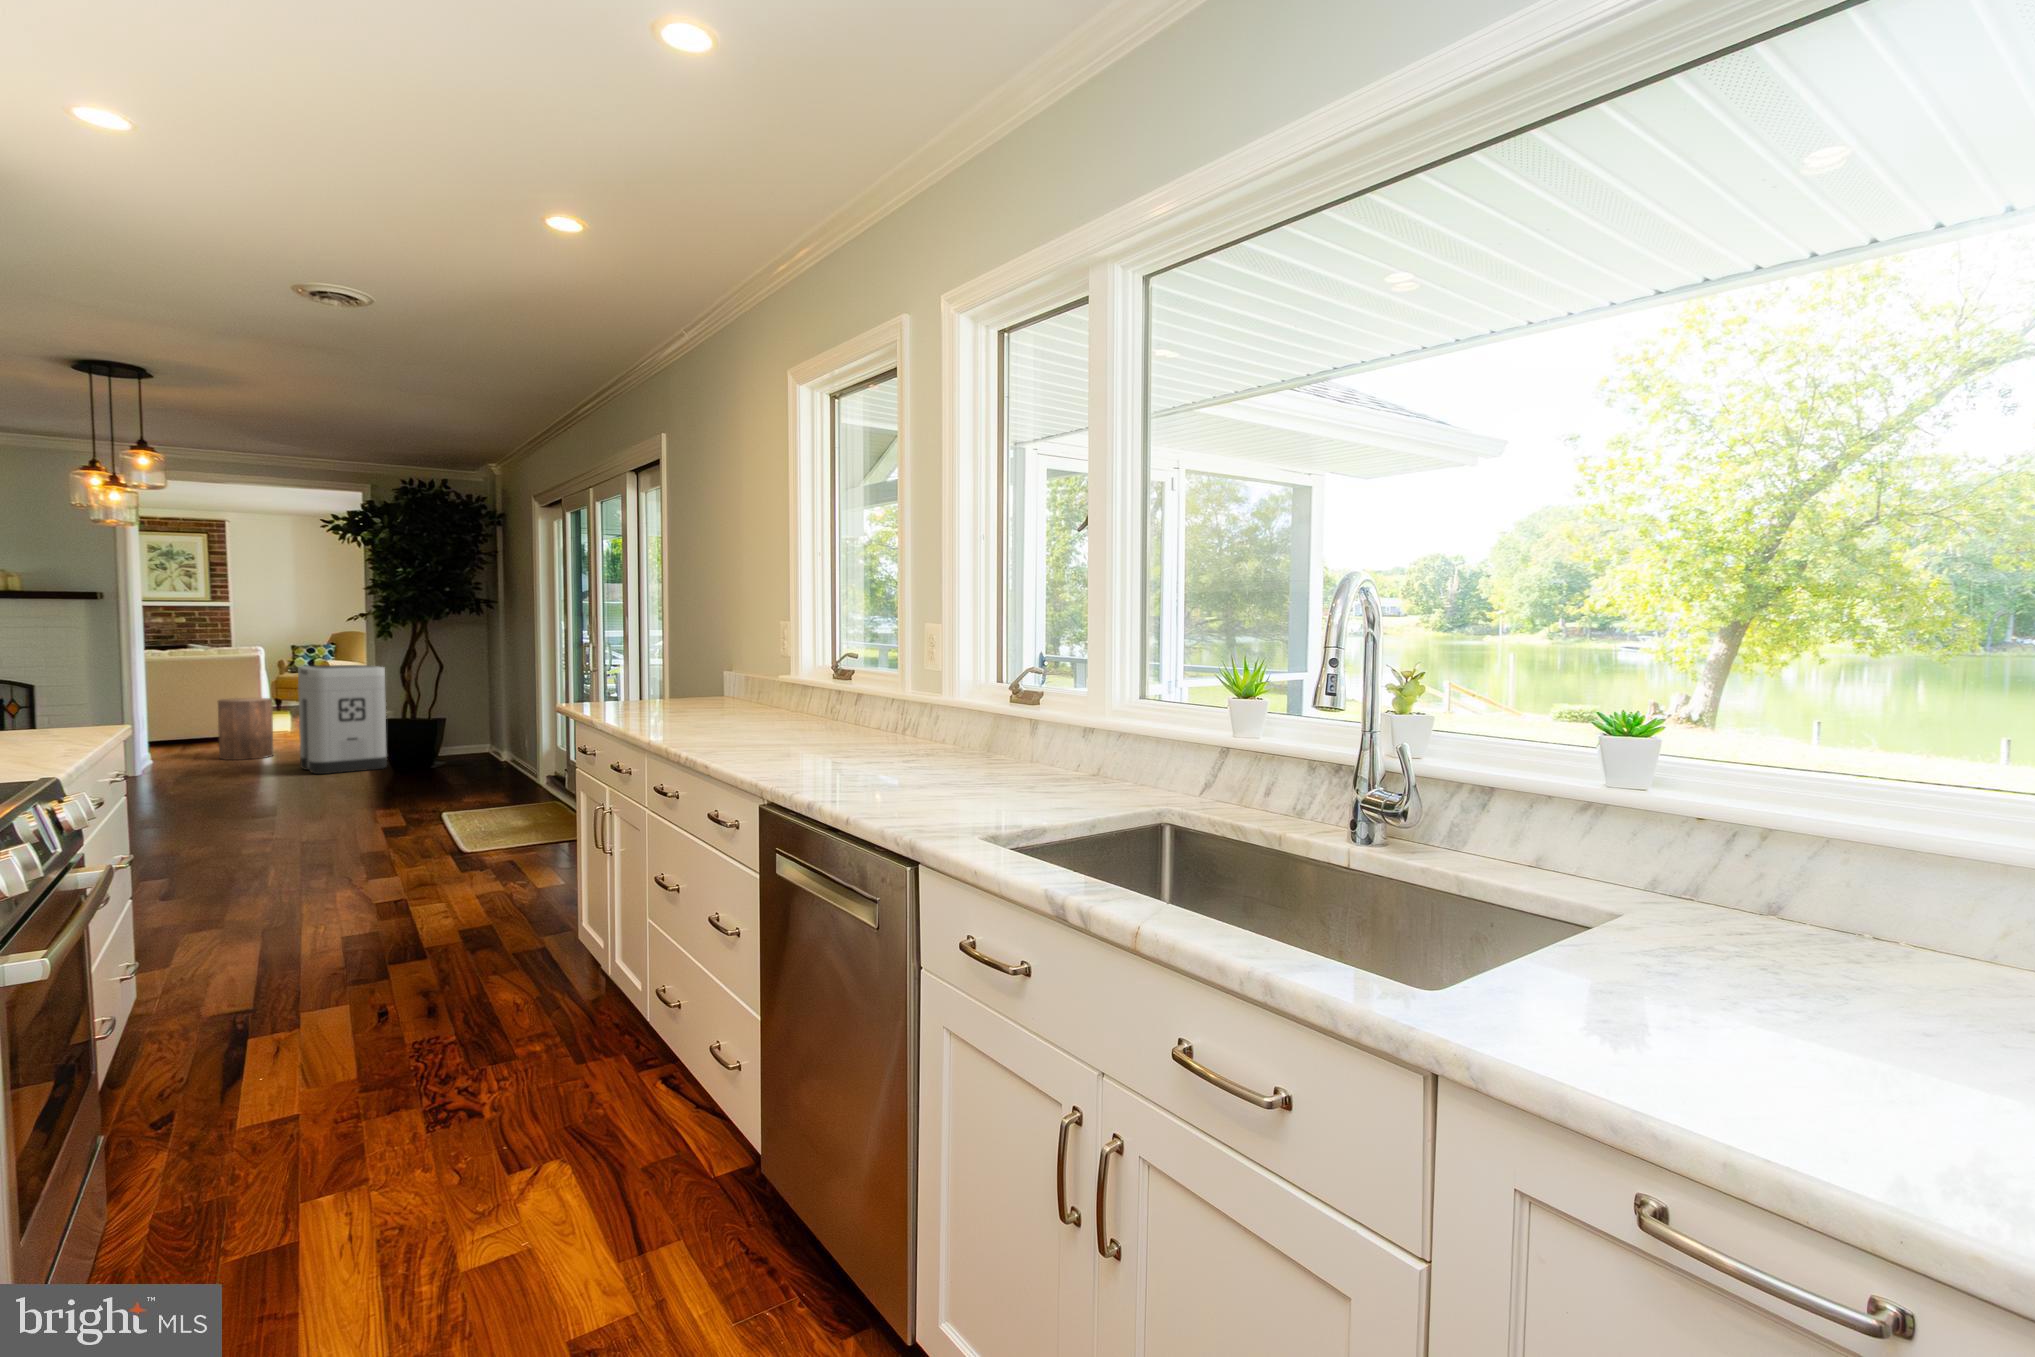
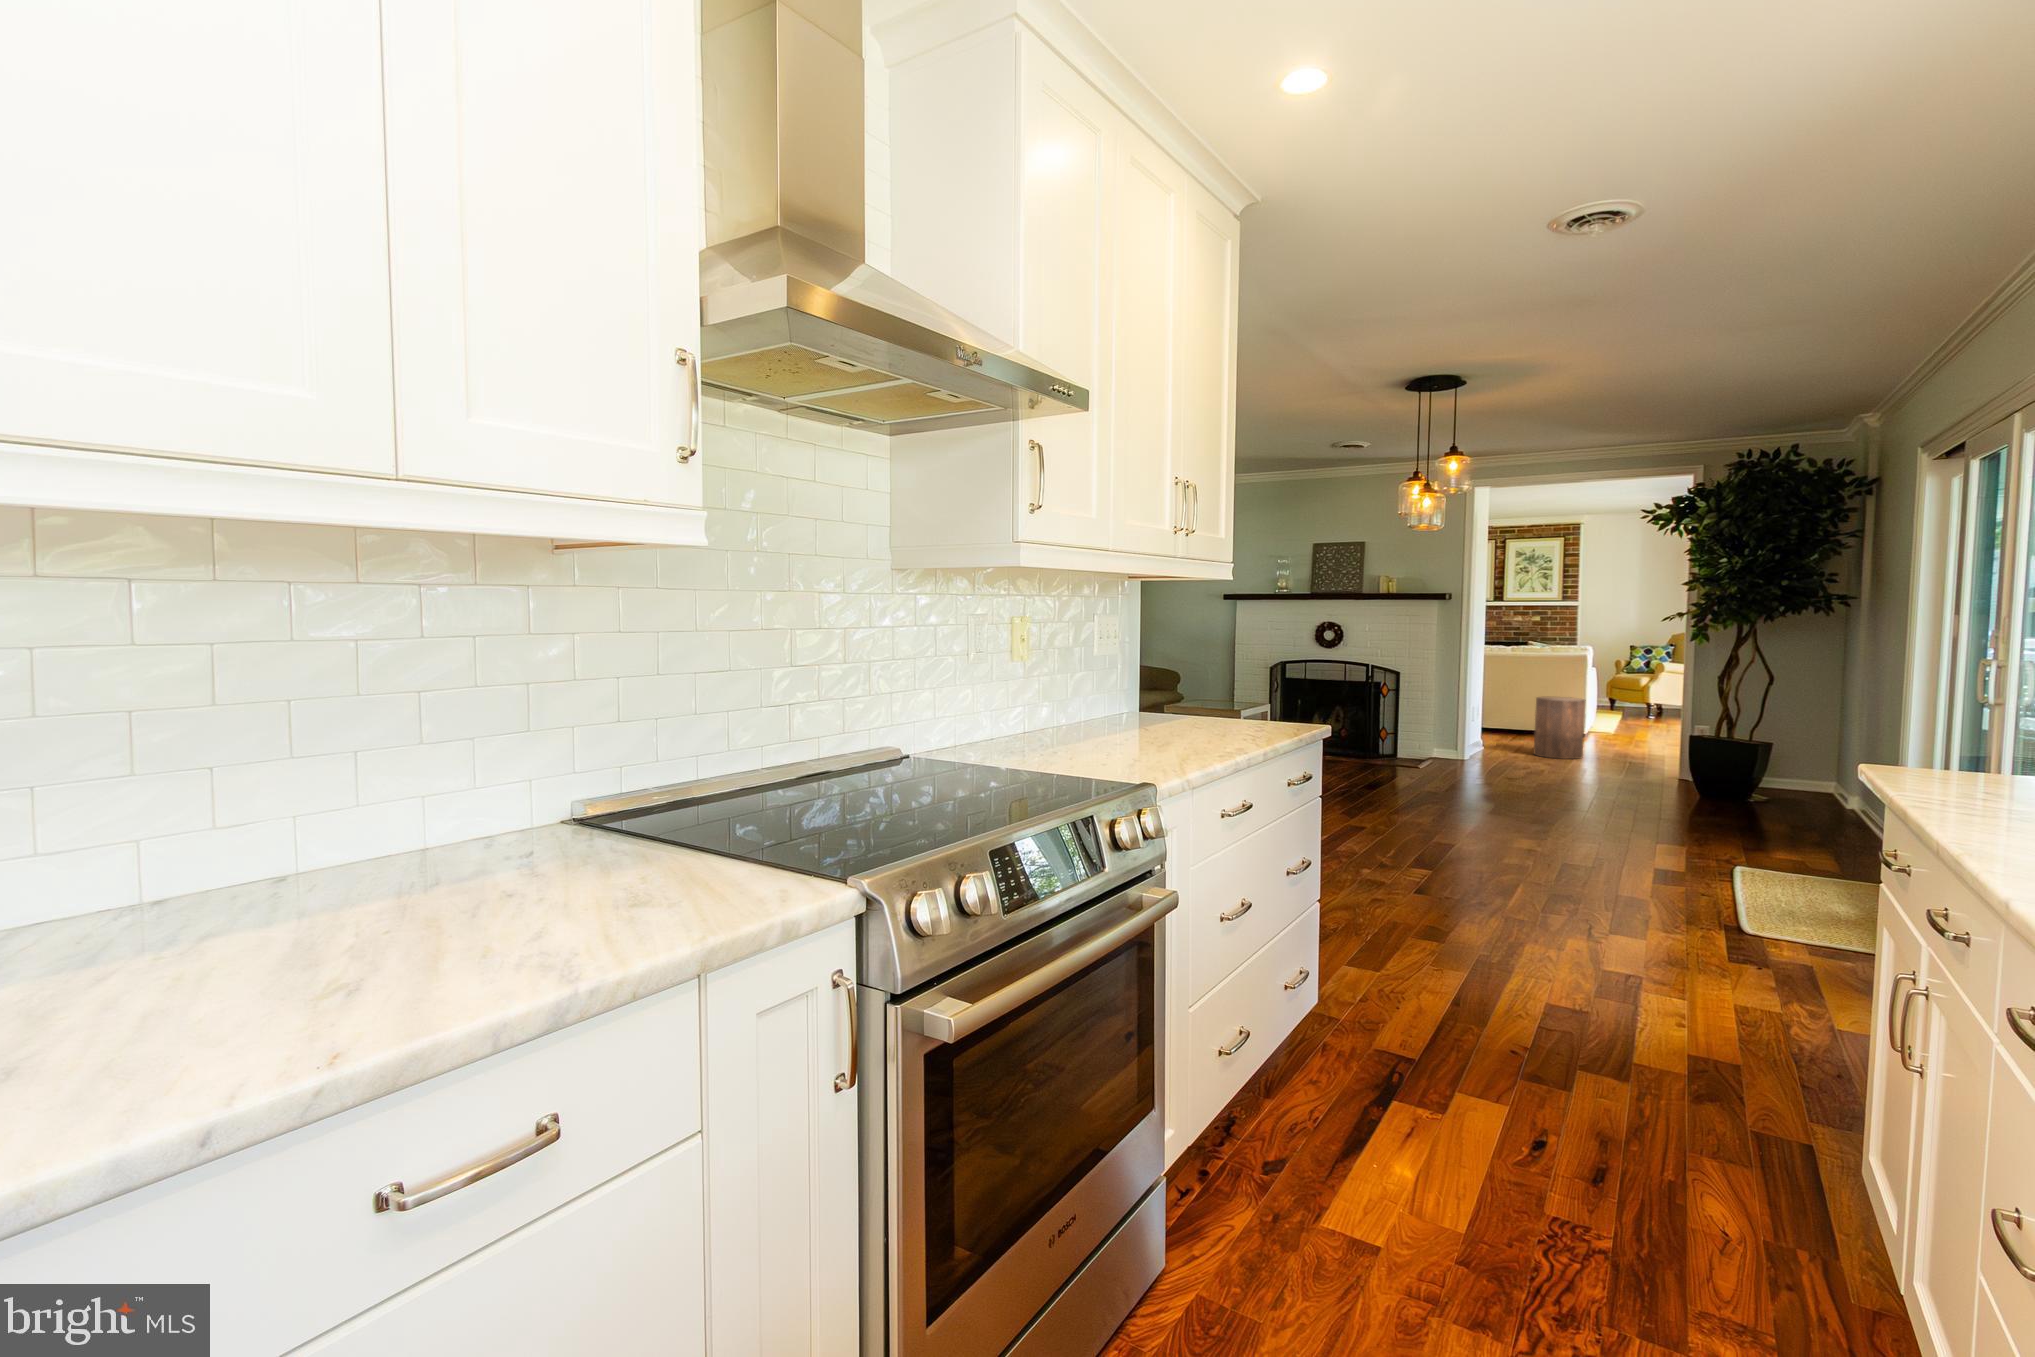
trash can: present [298,665,387,774] -> none [1600,668,1697,791]

